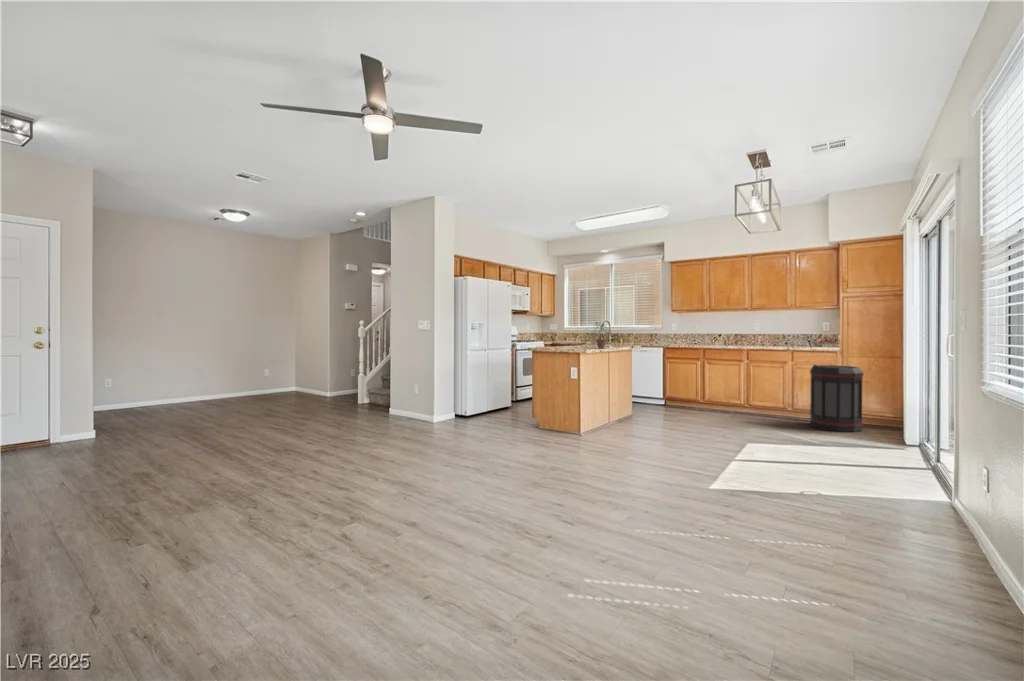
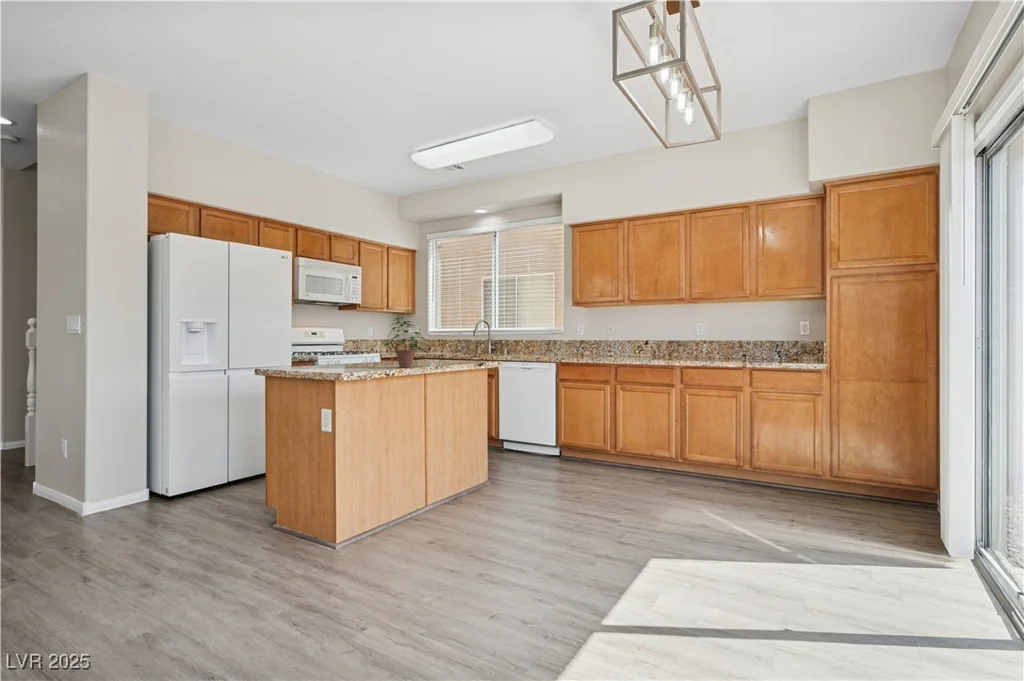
trash can: present [810,365,863,432] -> none [778,394,867,517]

